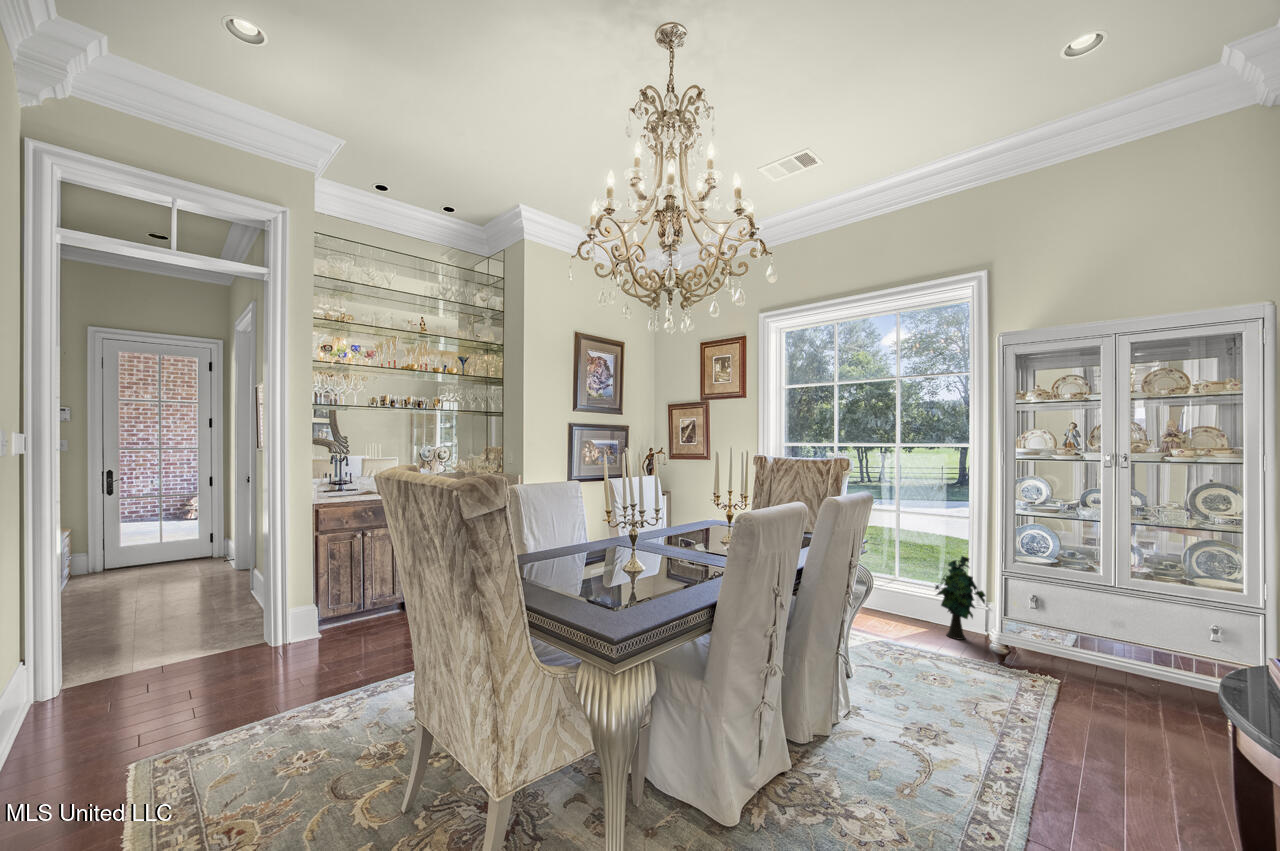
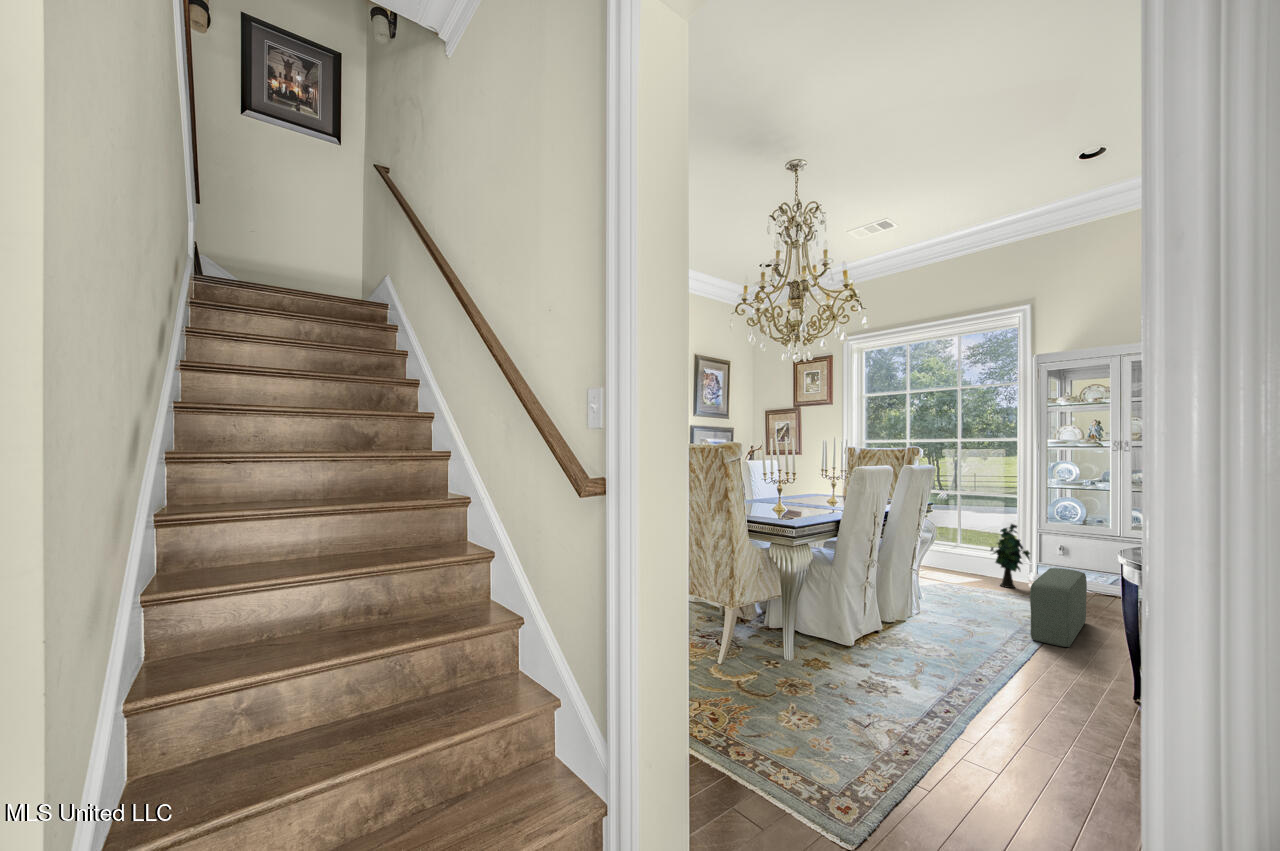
pouf: none [1010,631,1077,776] -> present [1030,568,1087,647]

